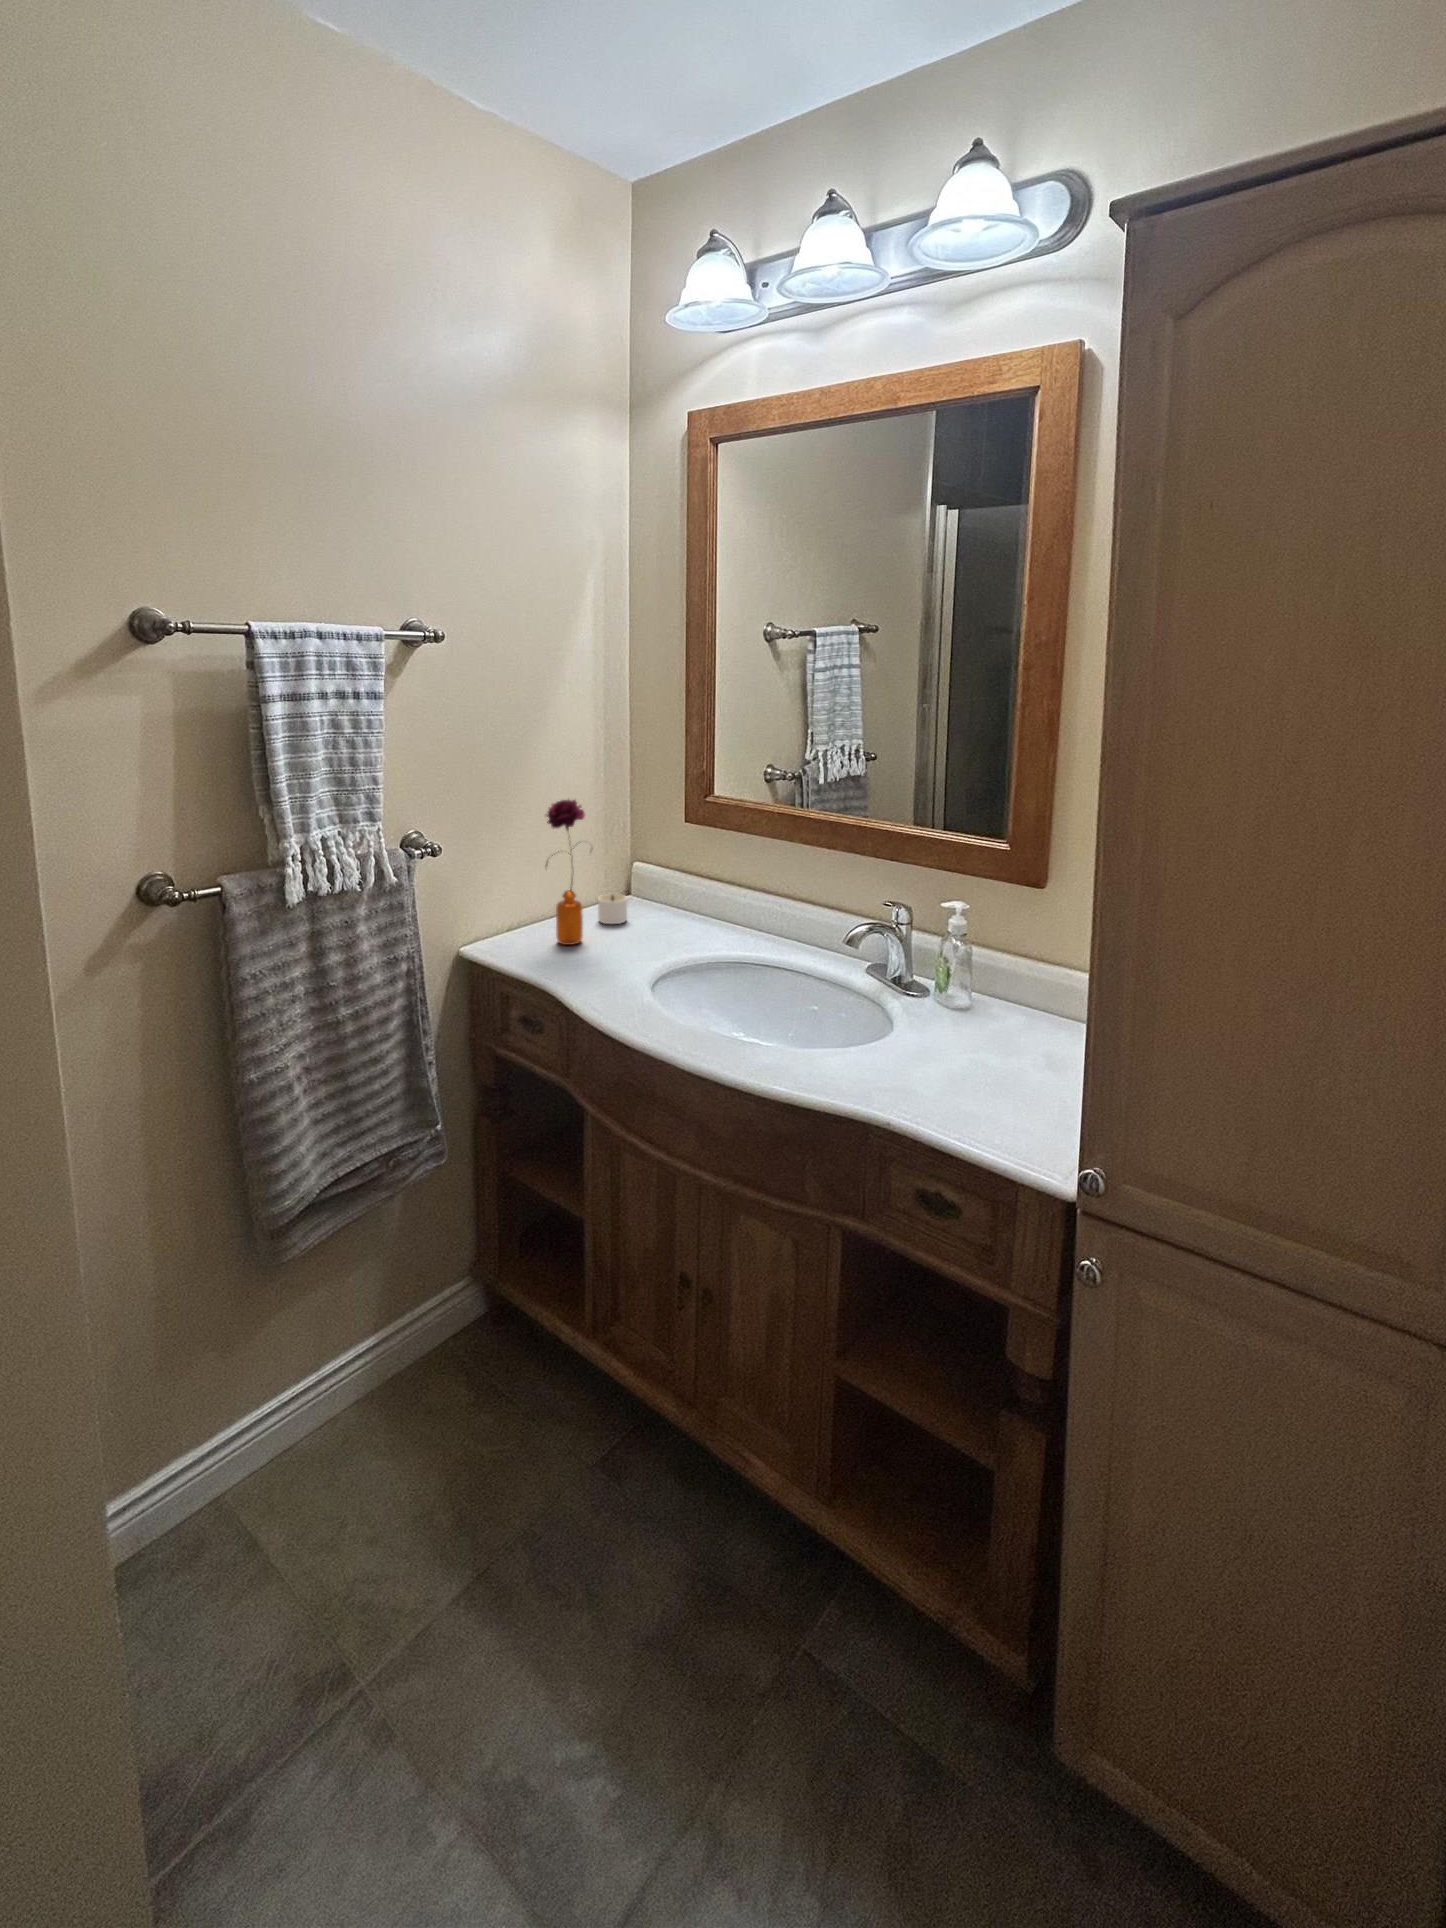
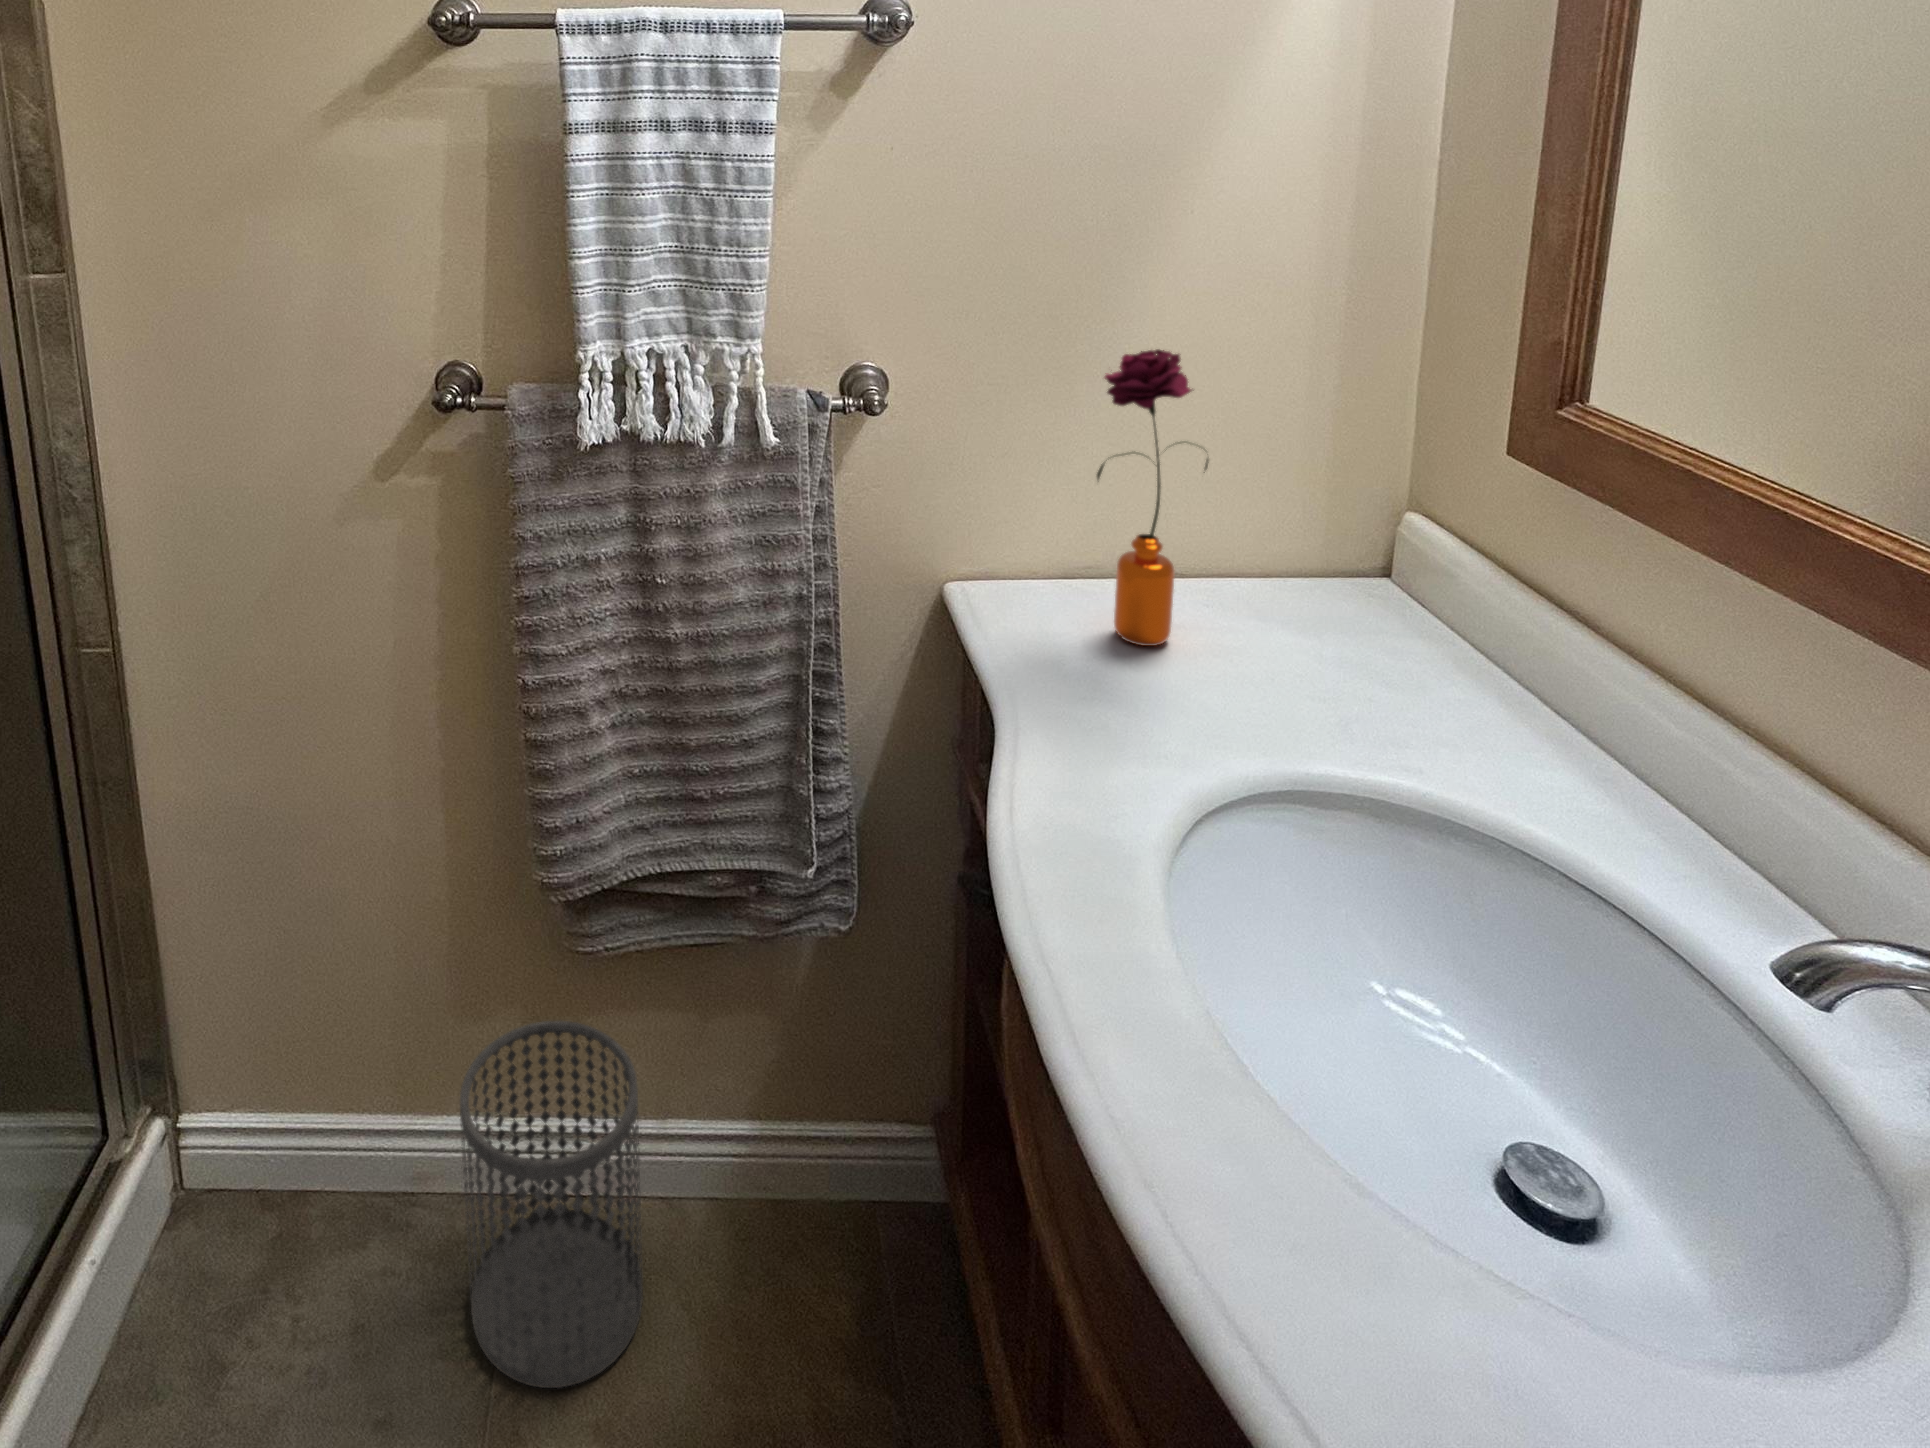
candle: present [598,894,627,924] -> none [1253,561,1357,633]
wastebasket: none [222,1312,362,1568] -> present [460,1021,643,1388]

